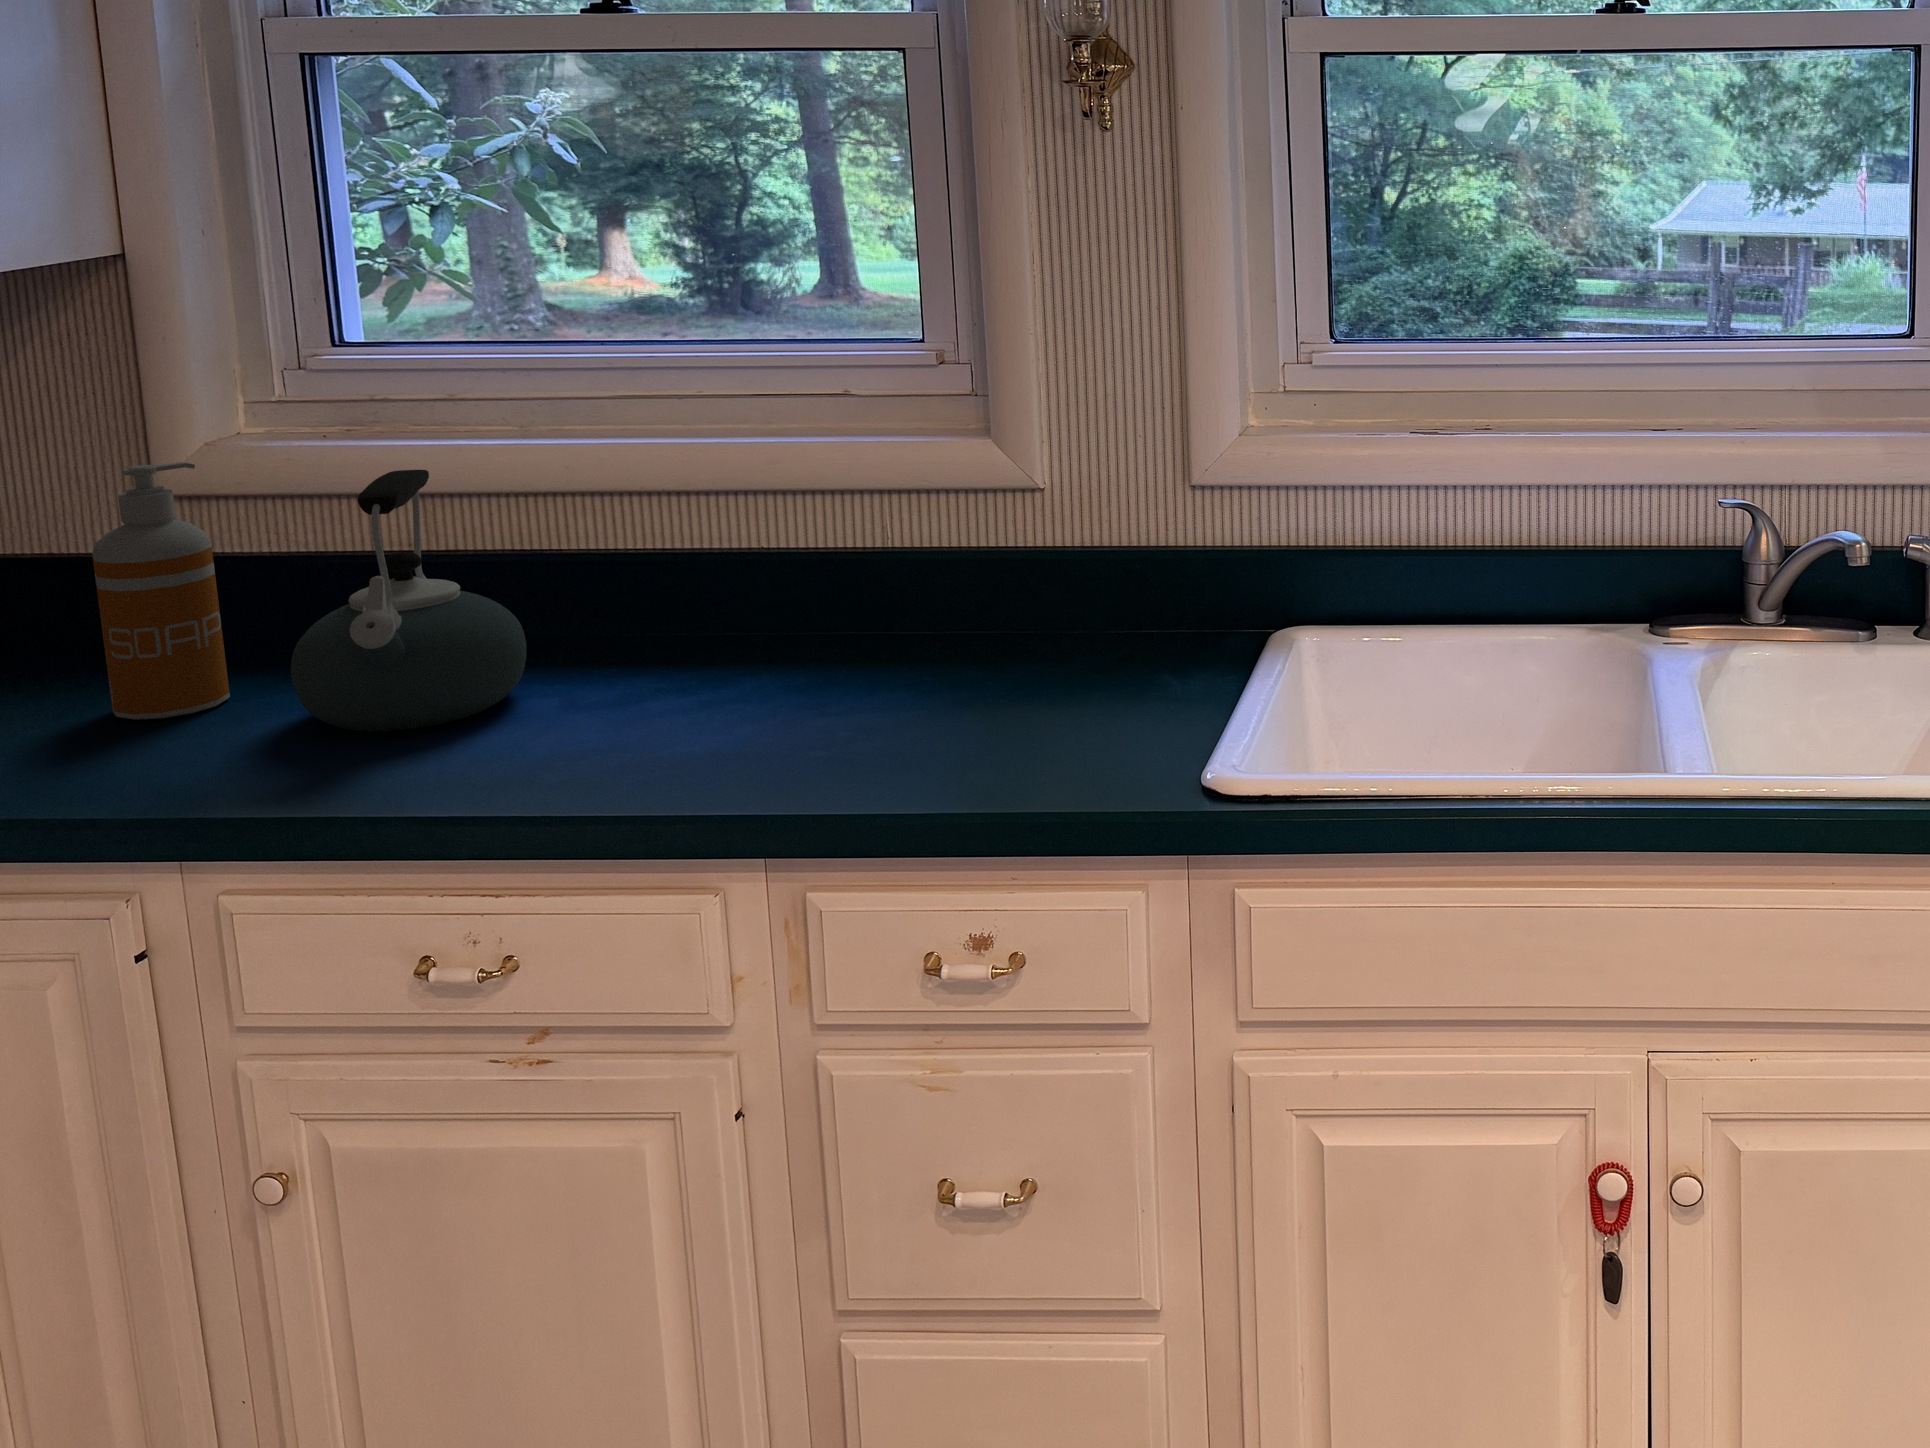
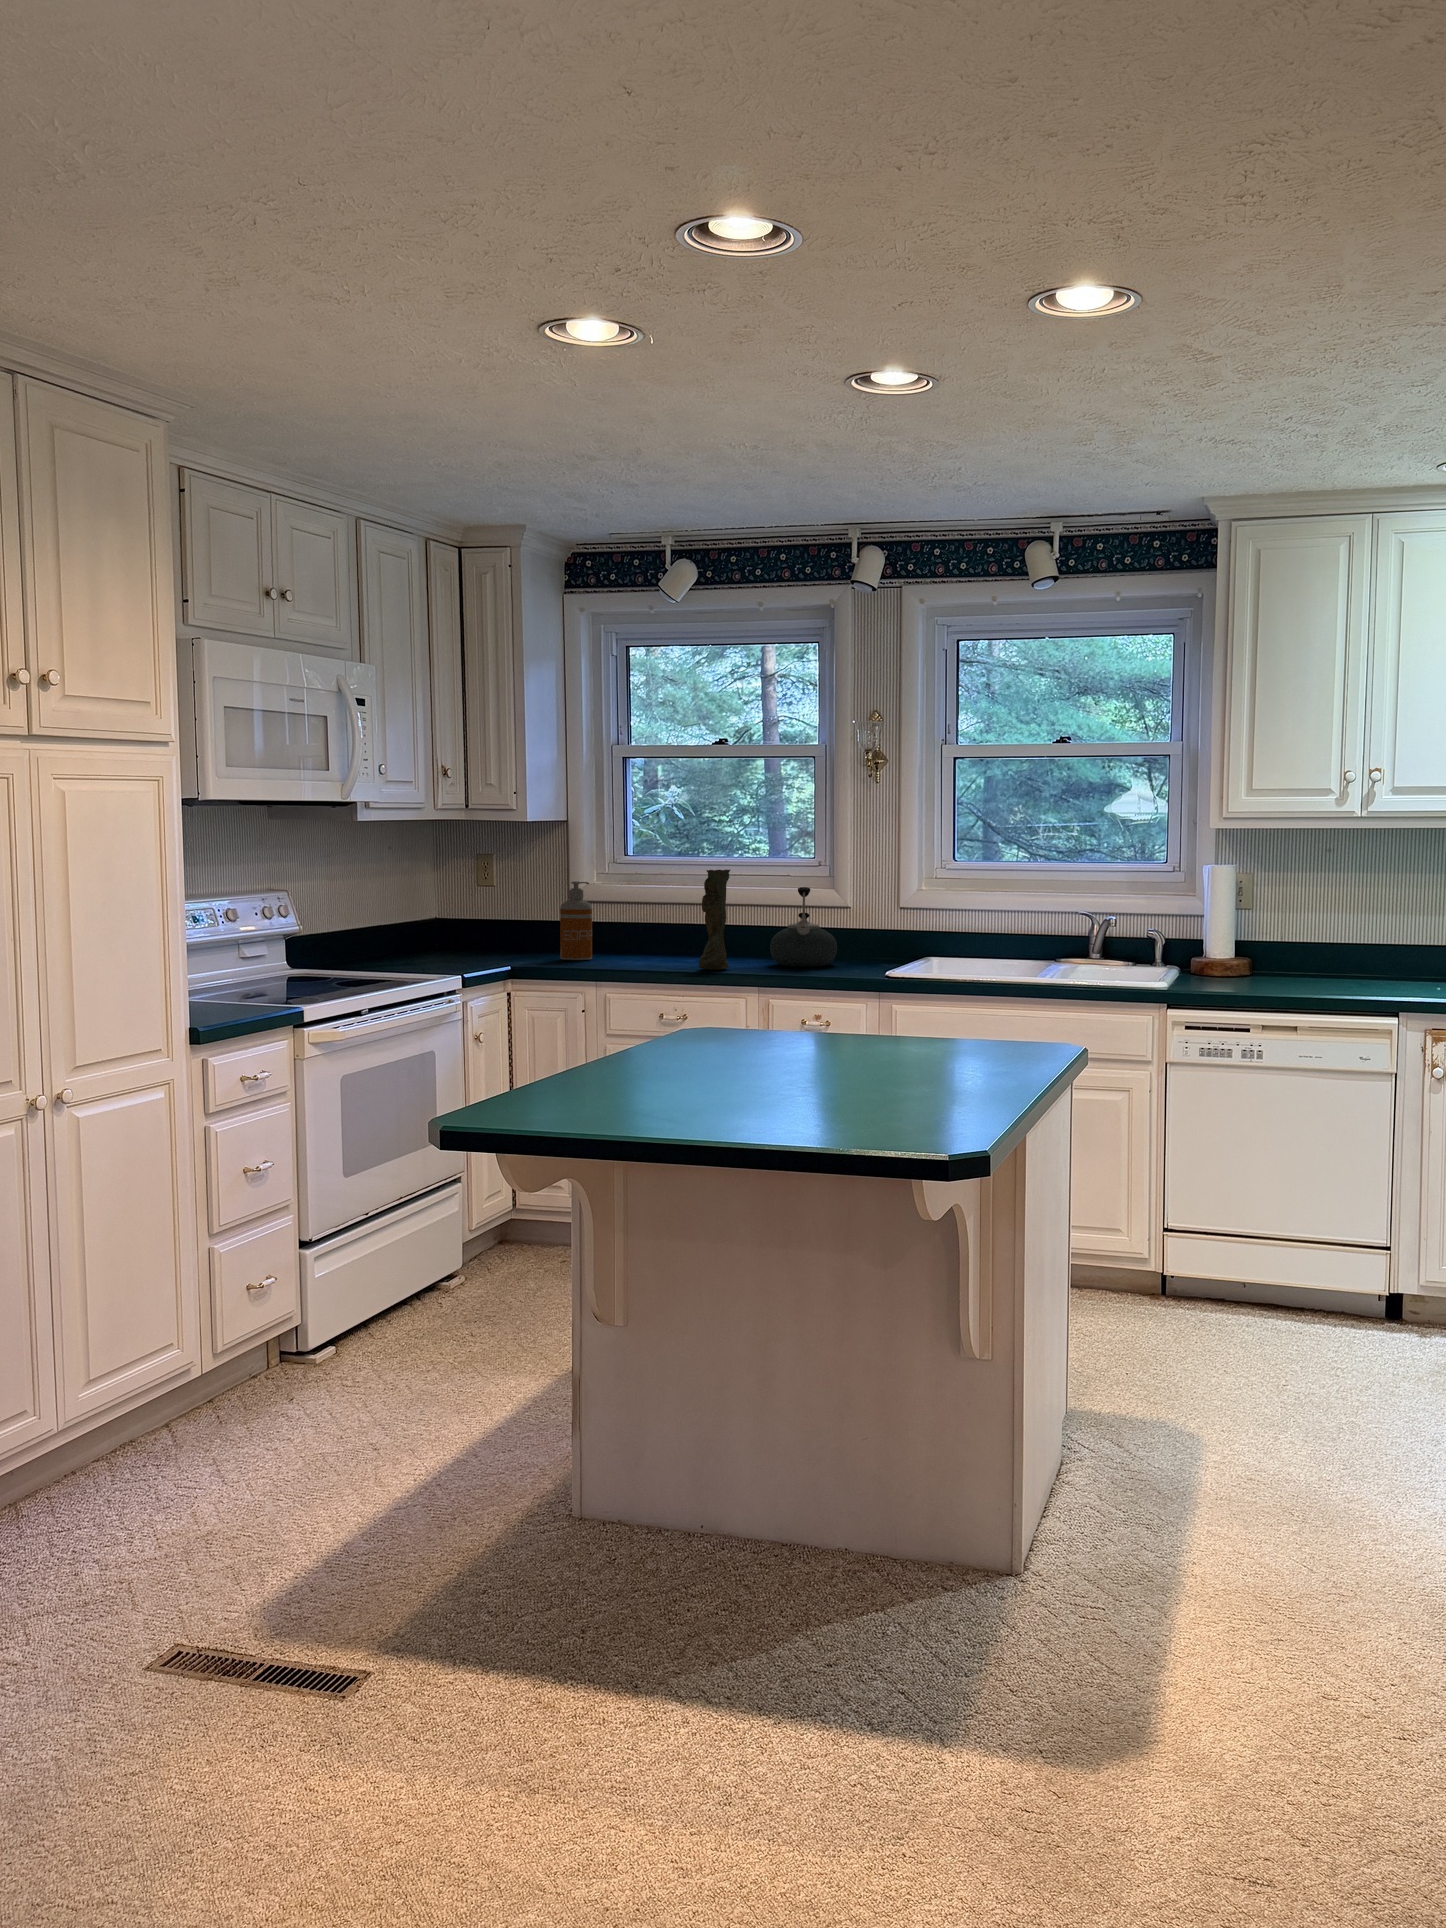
vase: none [555,444,669,780] -> present [699,870,730,970]
kettle: present [291,470,527,731] -> present [770,887,837,966]

